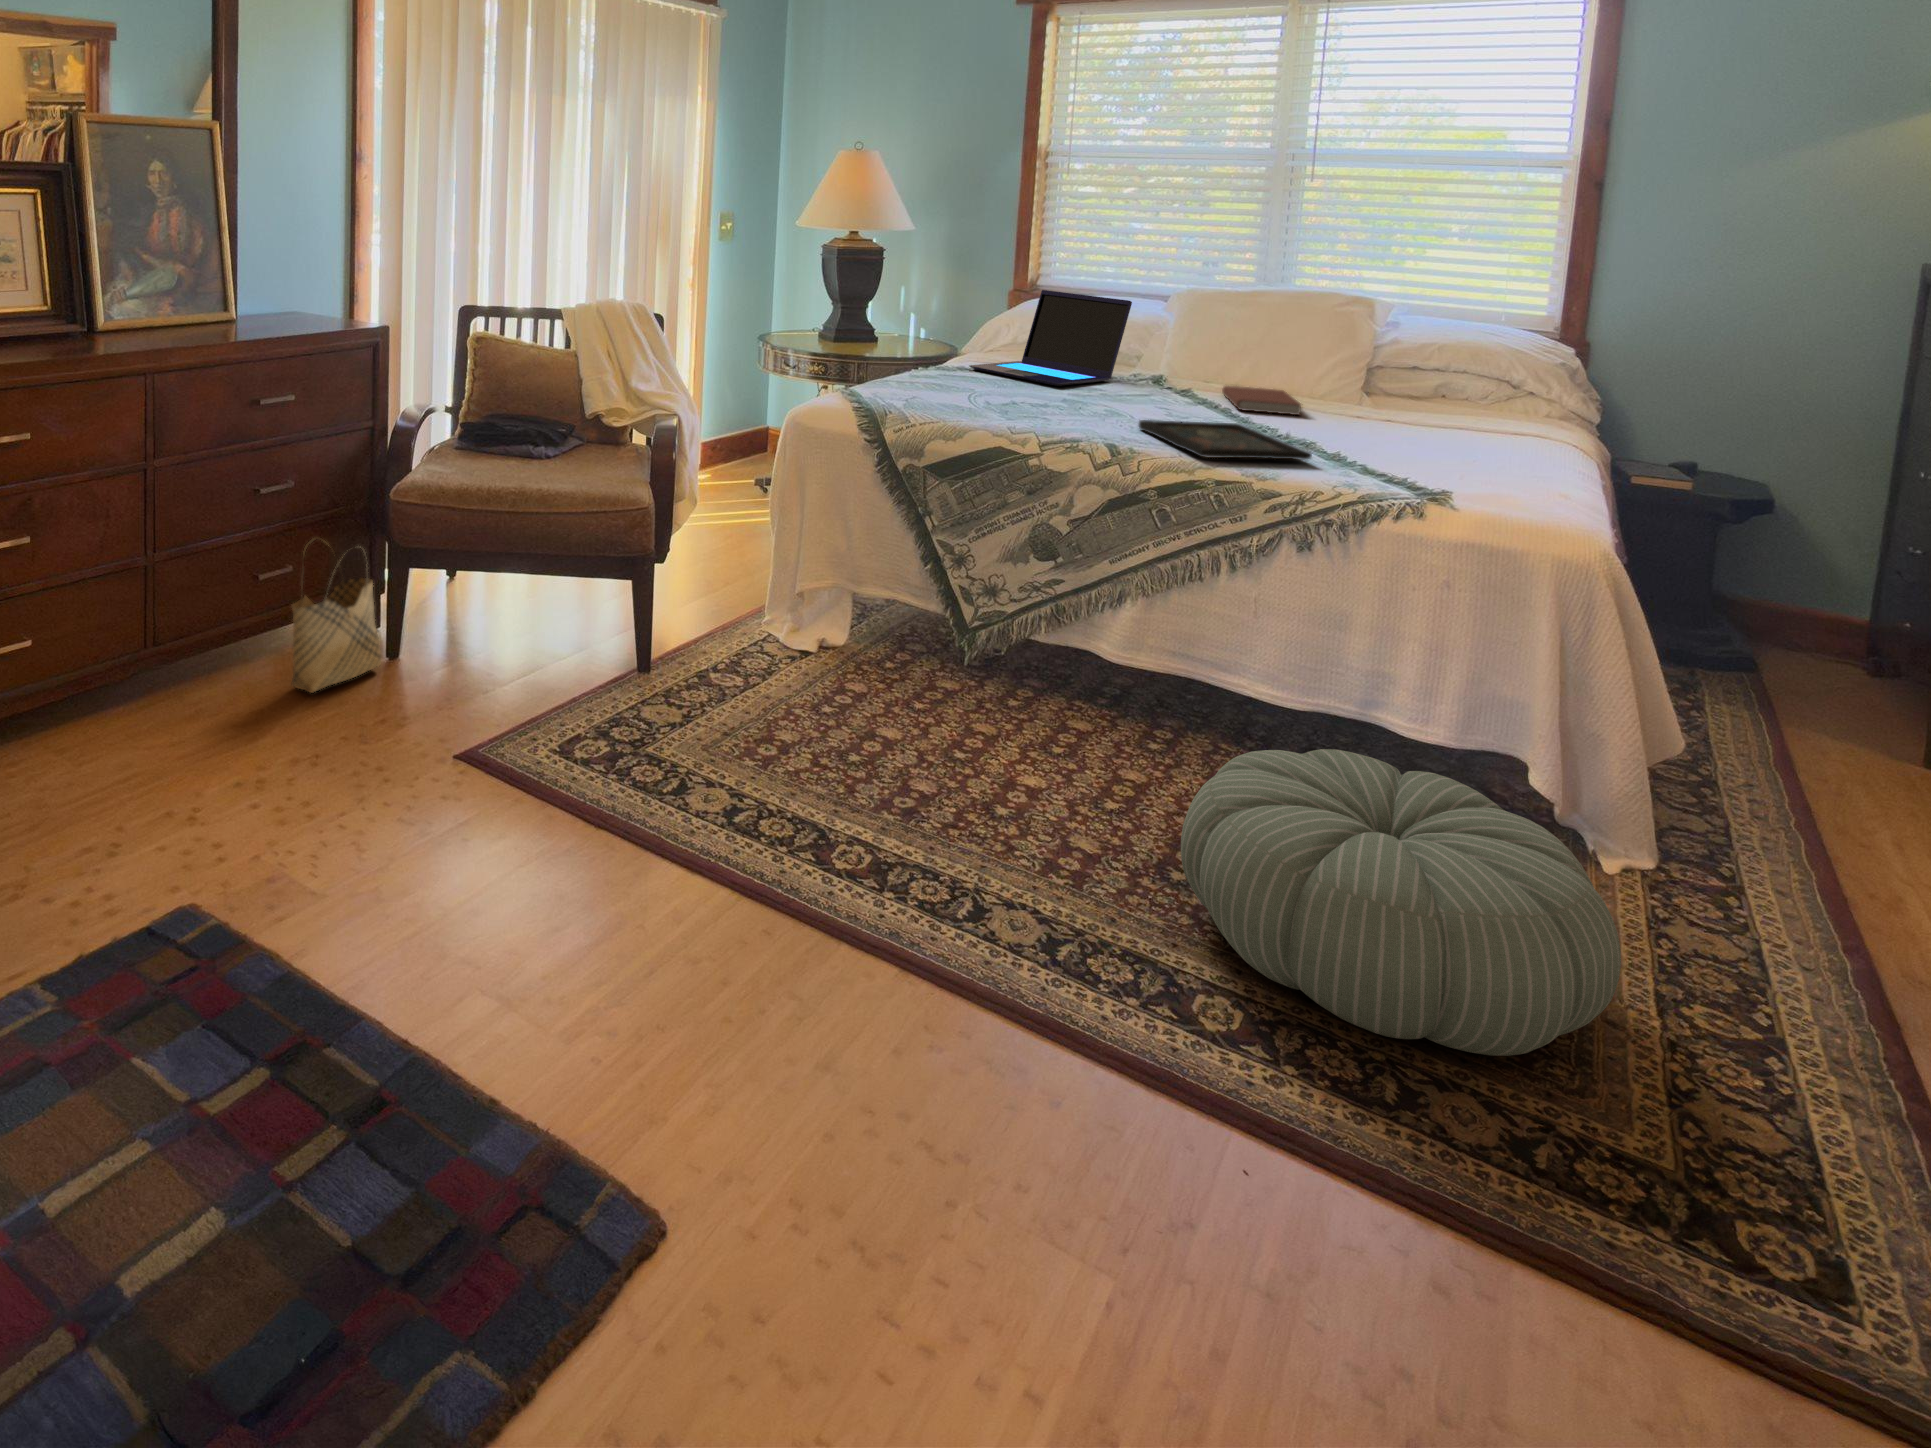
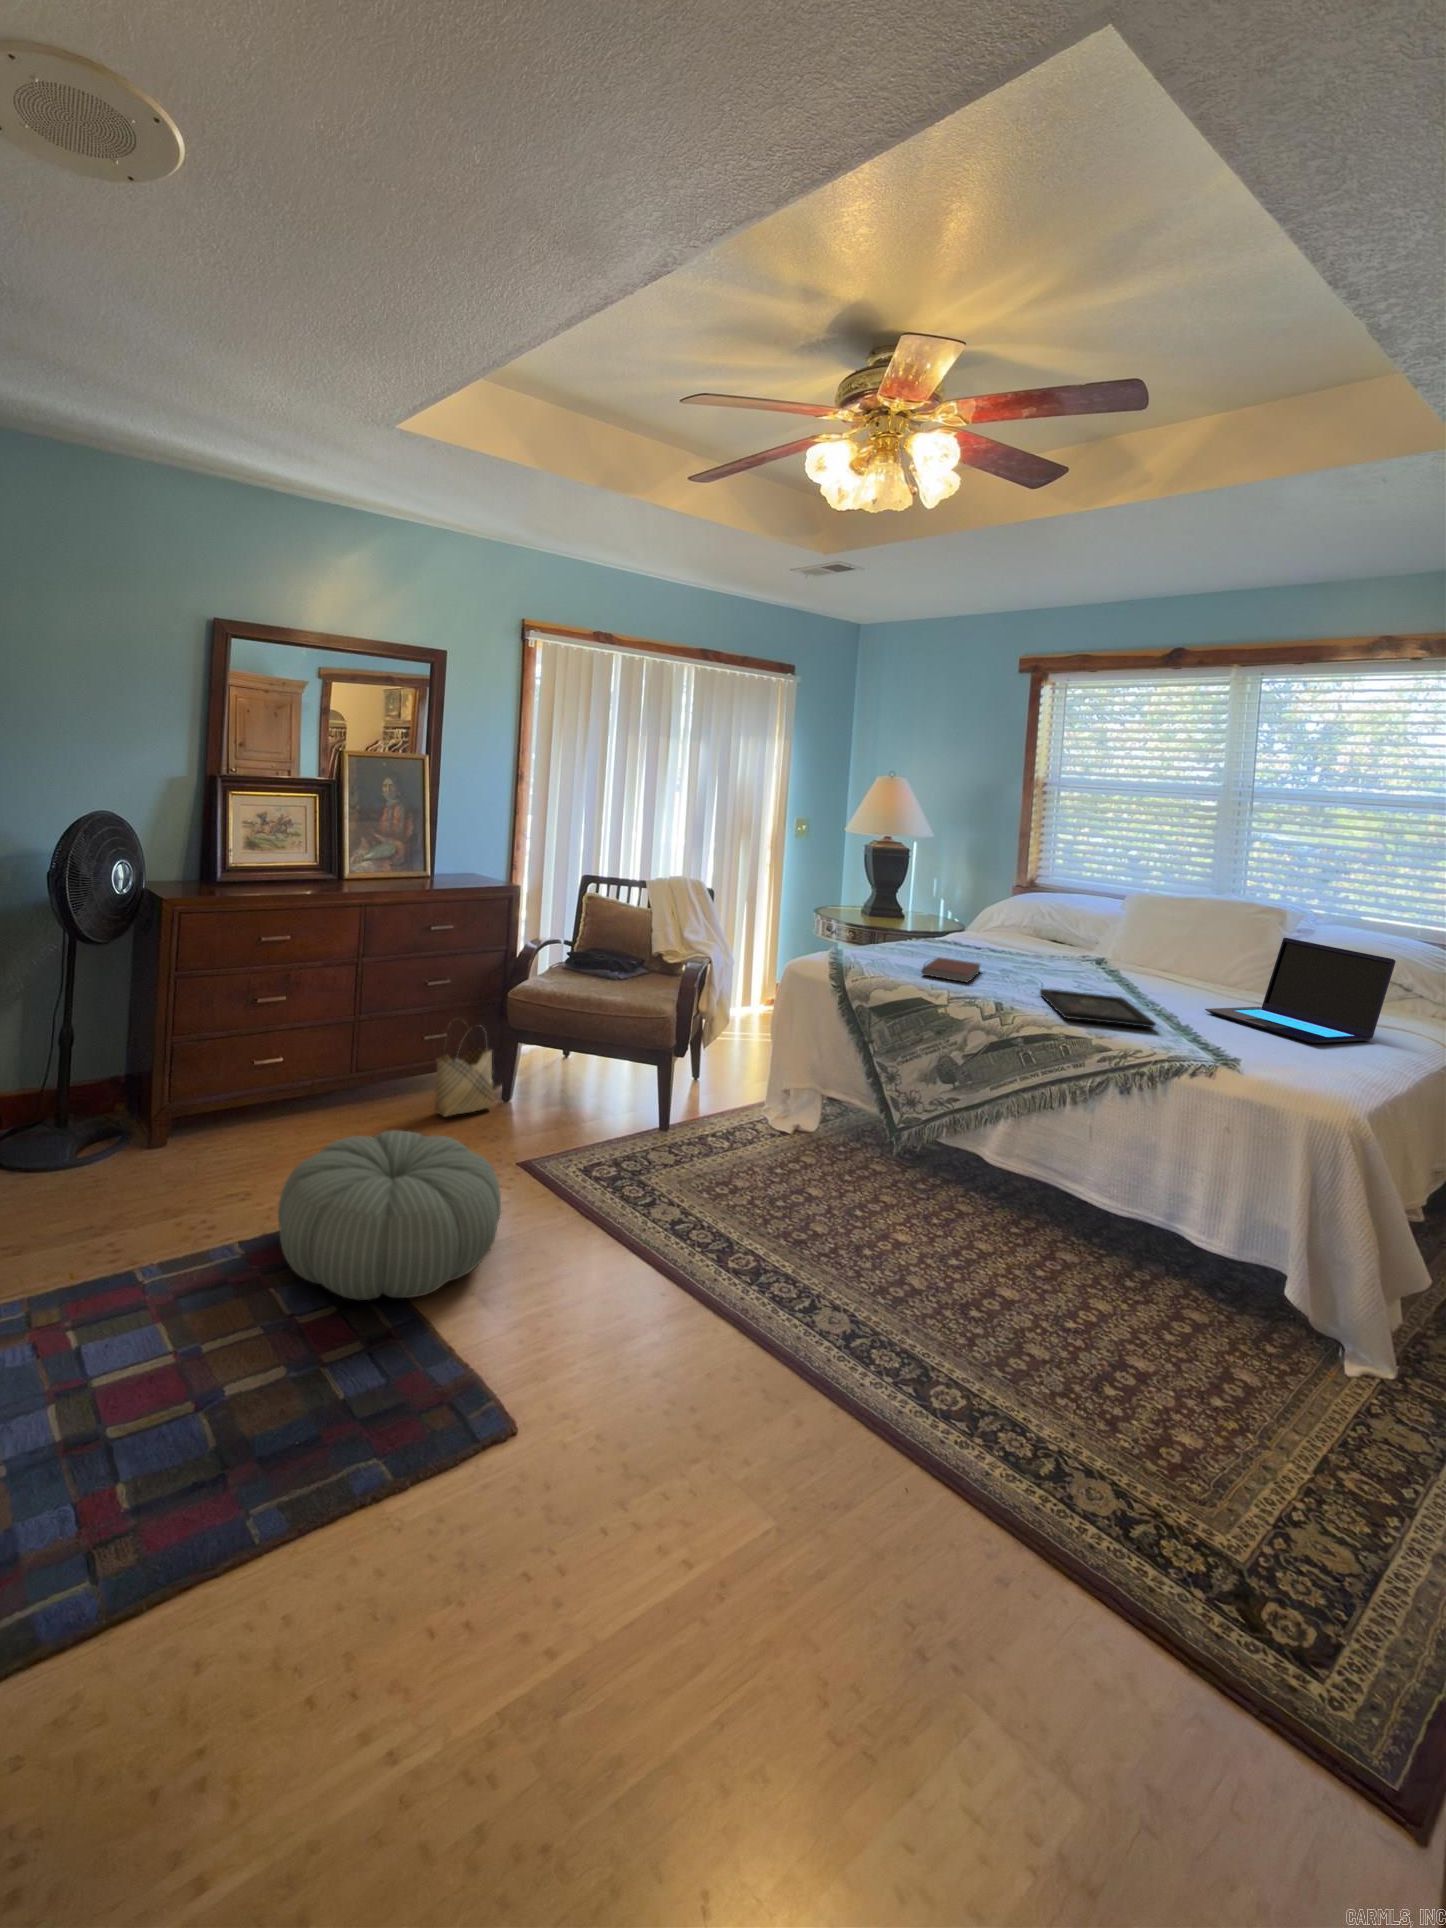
laptop: present [969,290,1132,386] -> present [1205,938,1396,1043]
book: present [1222,386,1301,415] -> present [921,957,980,982]
pouf: present [1181,749,1621,1056] -> present [278,1130,501,1300]

